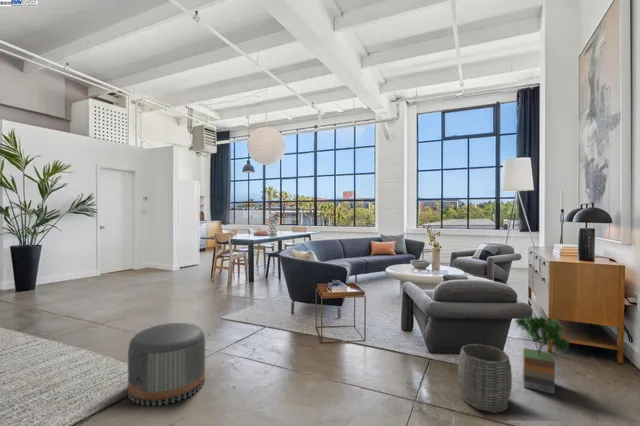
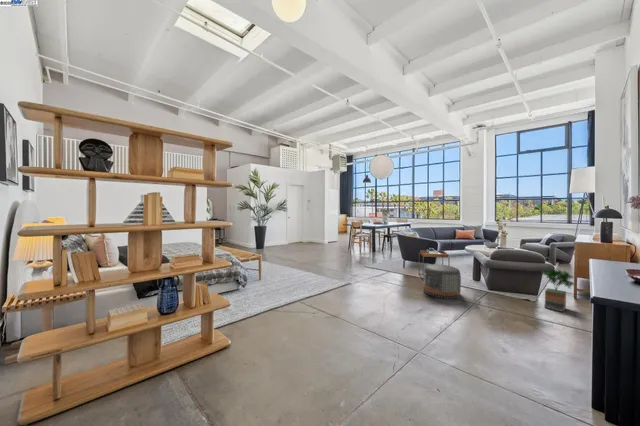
pouf: present [128,323,205,406] -> present [424,264,461,299]
woven basket: present [458,344,512,413] -> none [501,281,532,313]

